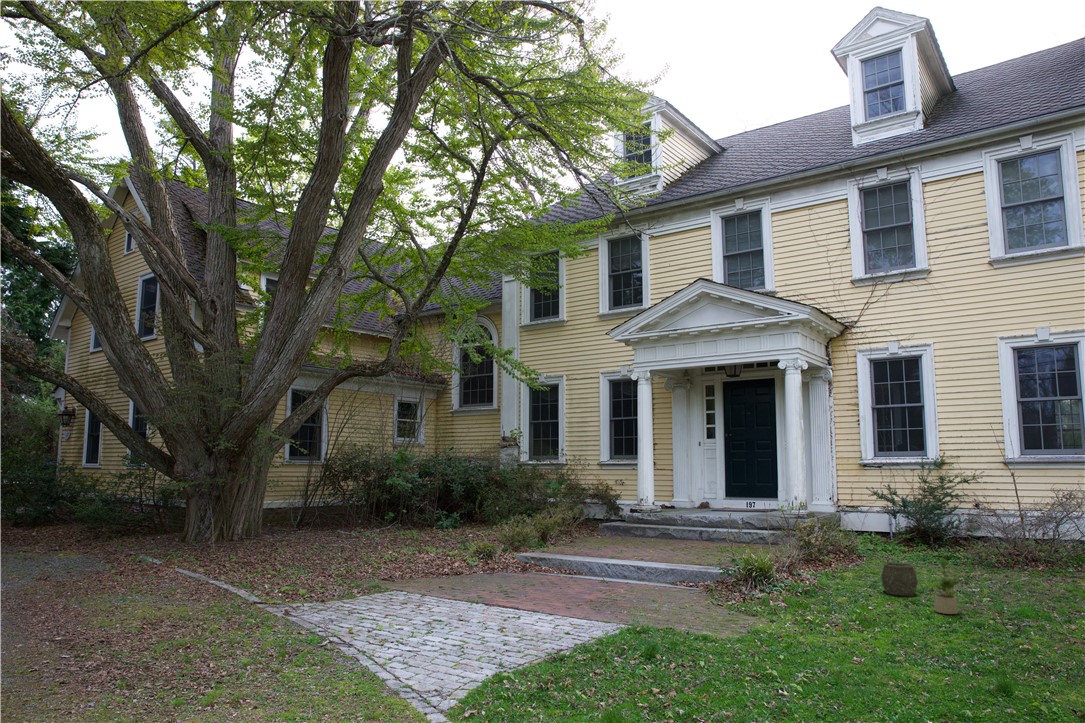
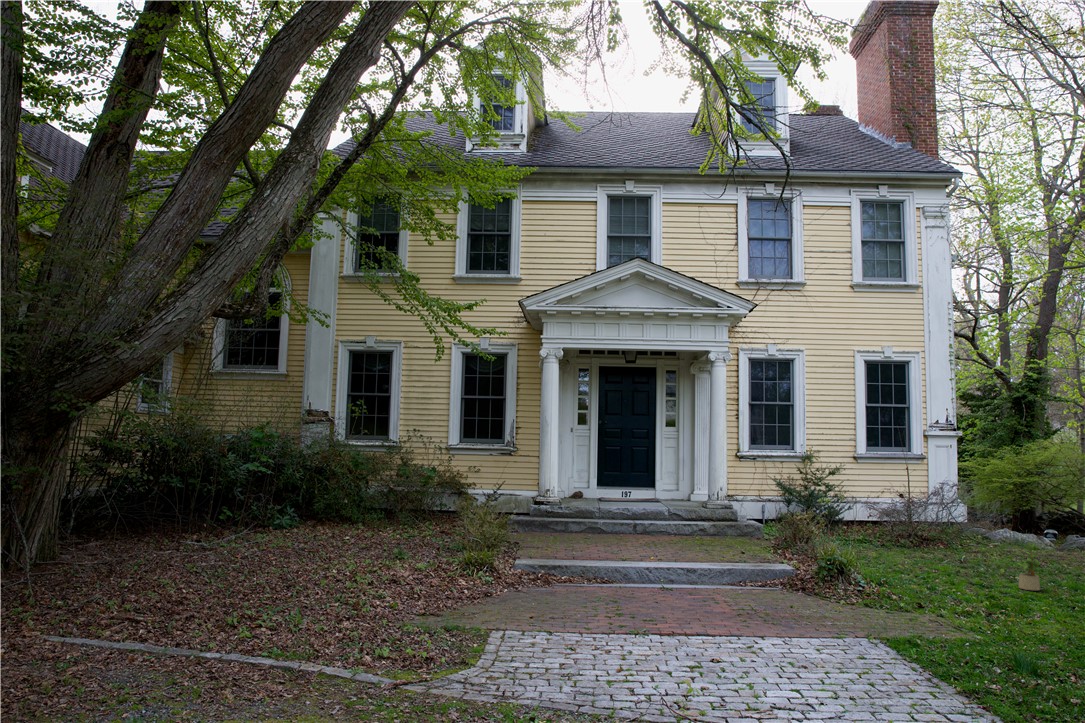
woven basket: present [881,563,918,596] -> none [933,548,968,578]

